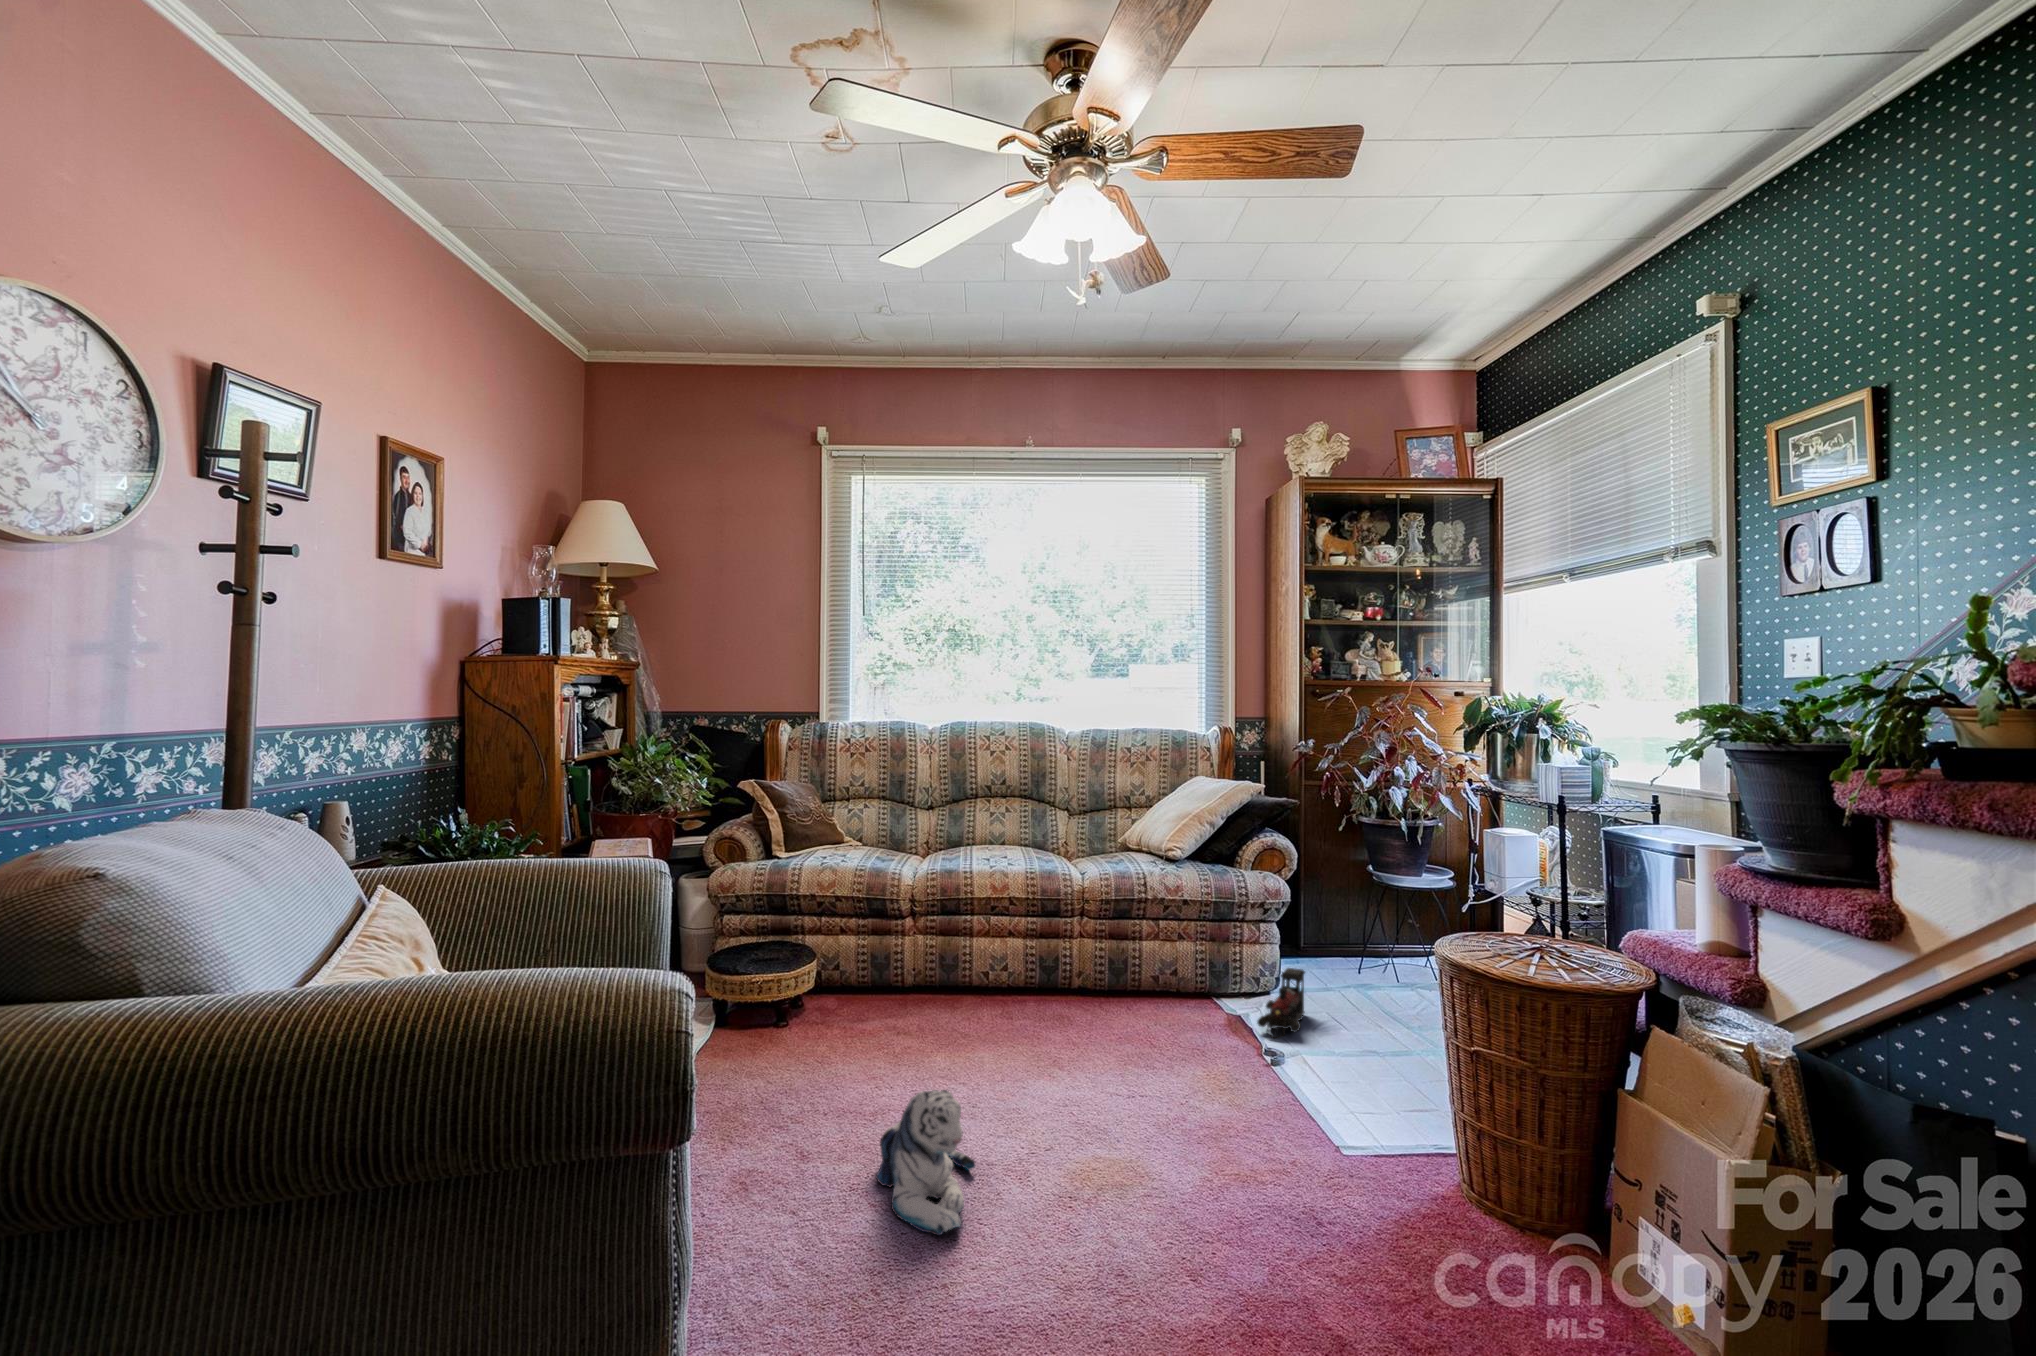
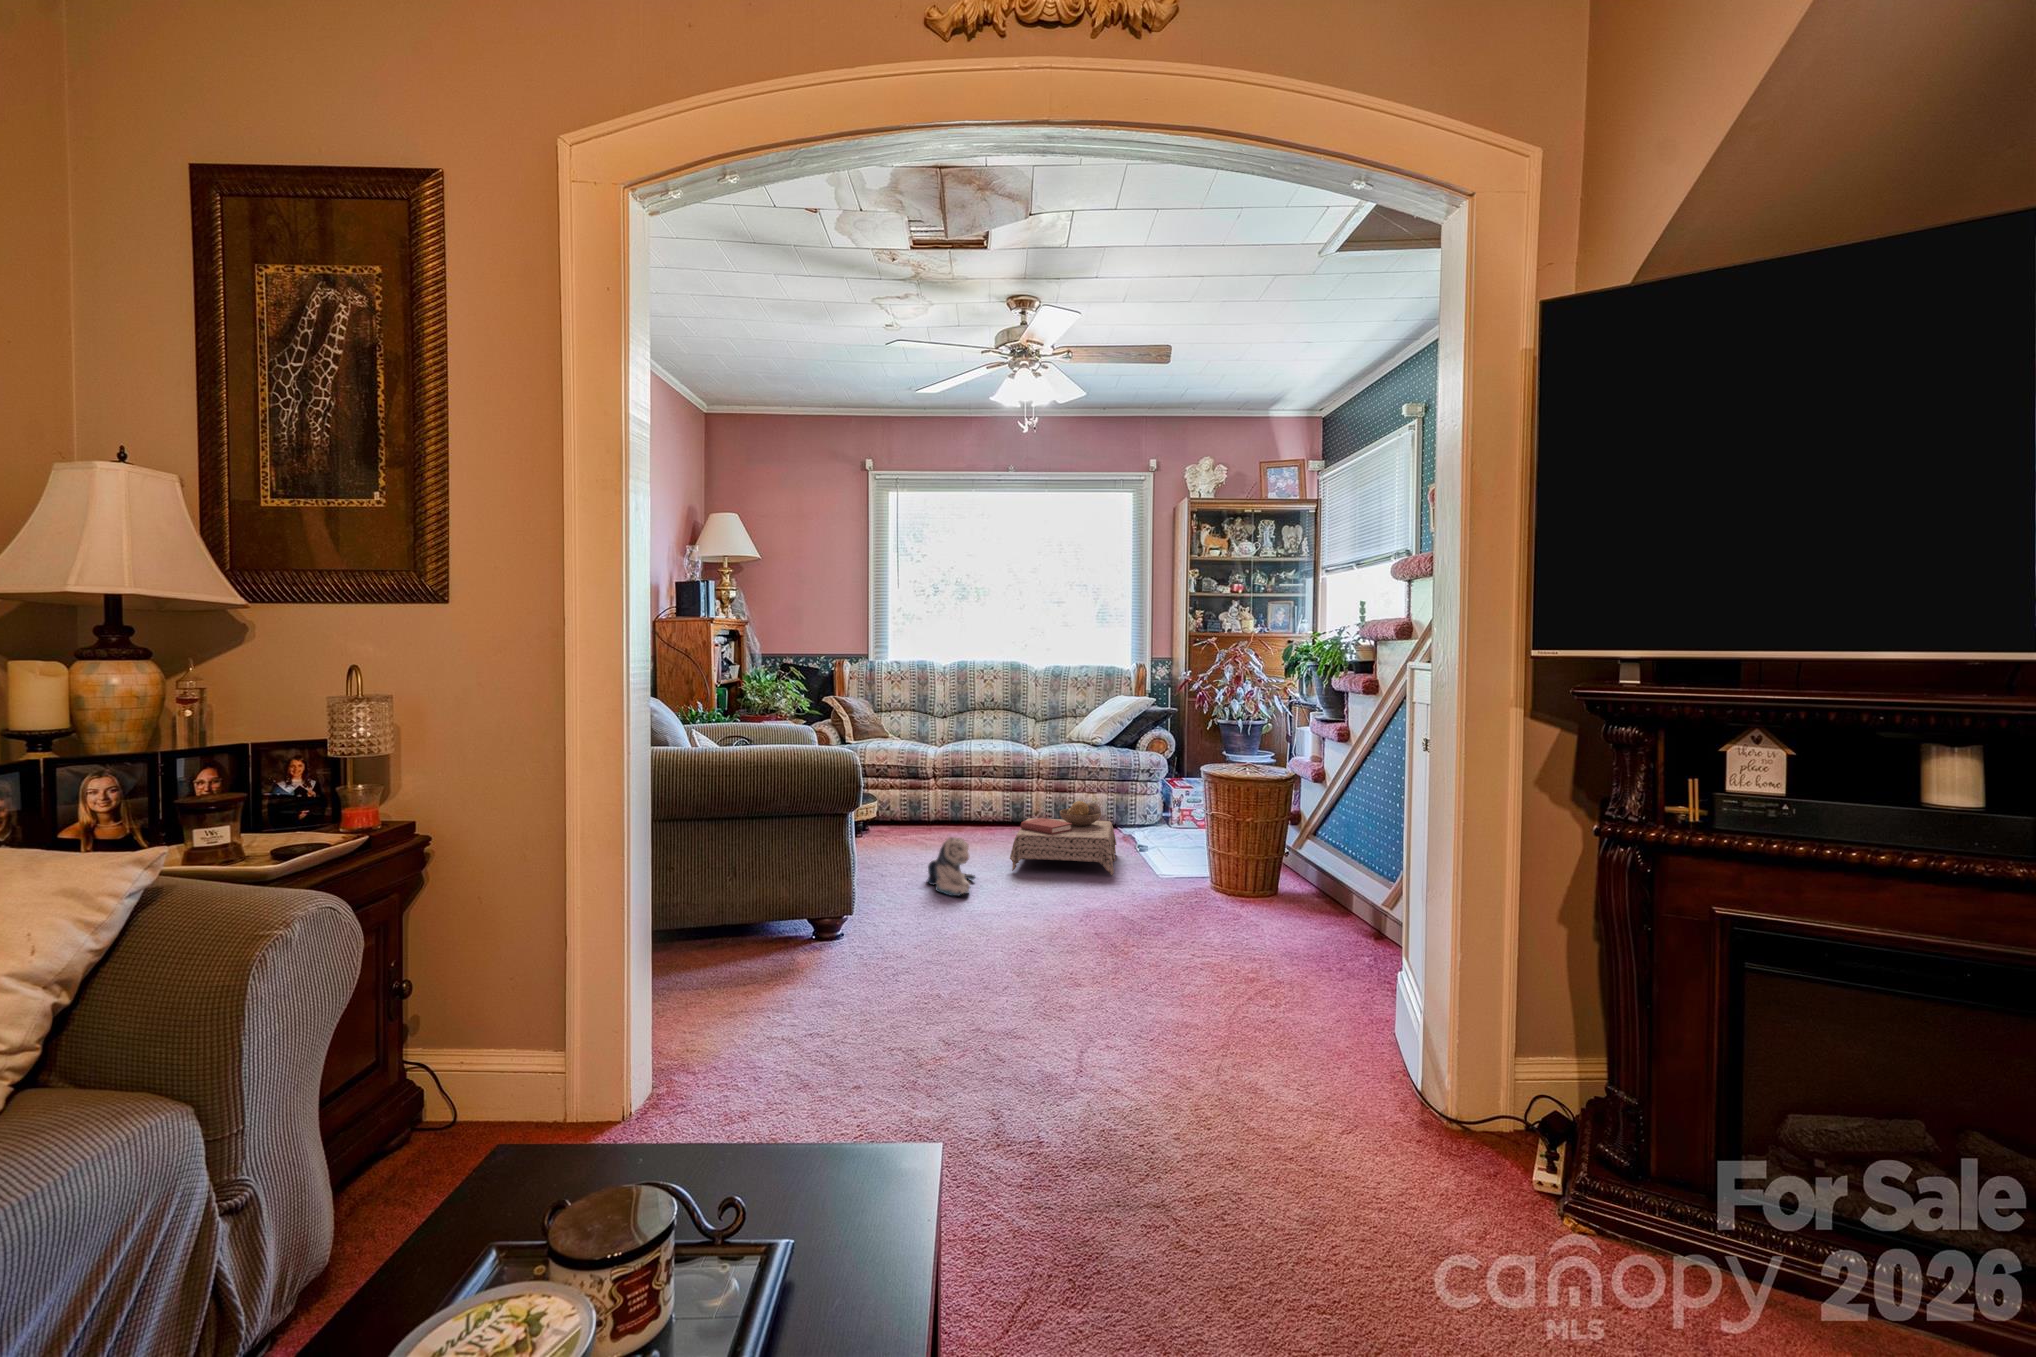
toy train: present [1257,968,1305,1038] -> none [1137,806,1169,841]
ottoman: none [1042,986,1250,1150] -> present [1010,801,1117,875]

